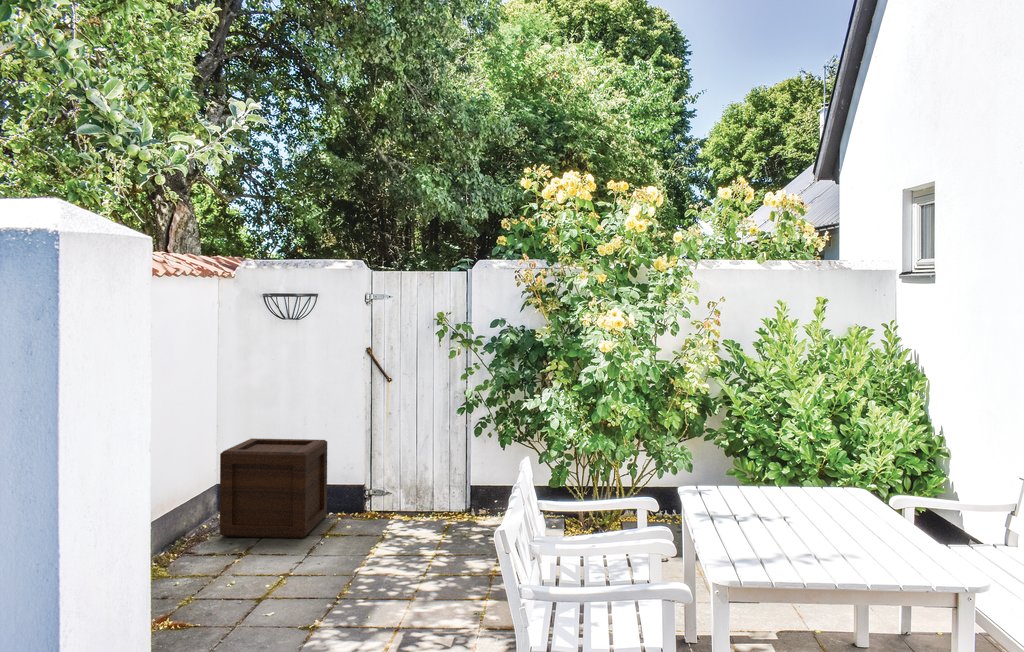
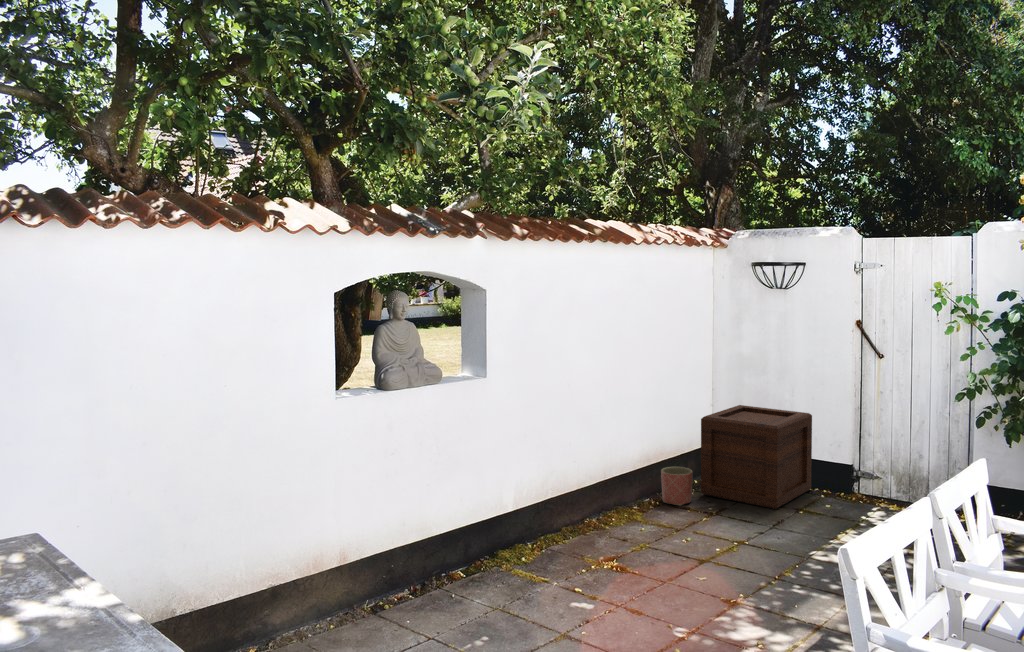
planter: none [178,509,214,551] -> present [661,467,693,506]

